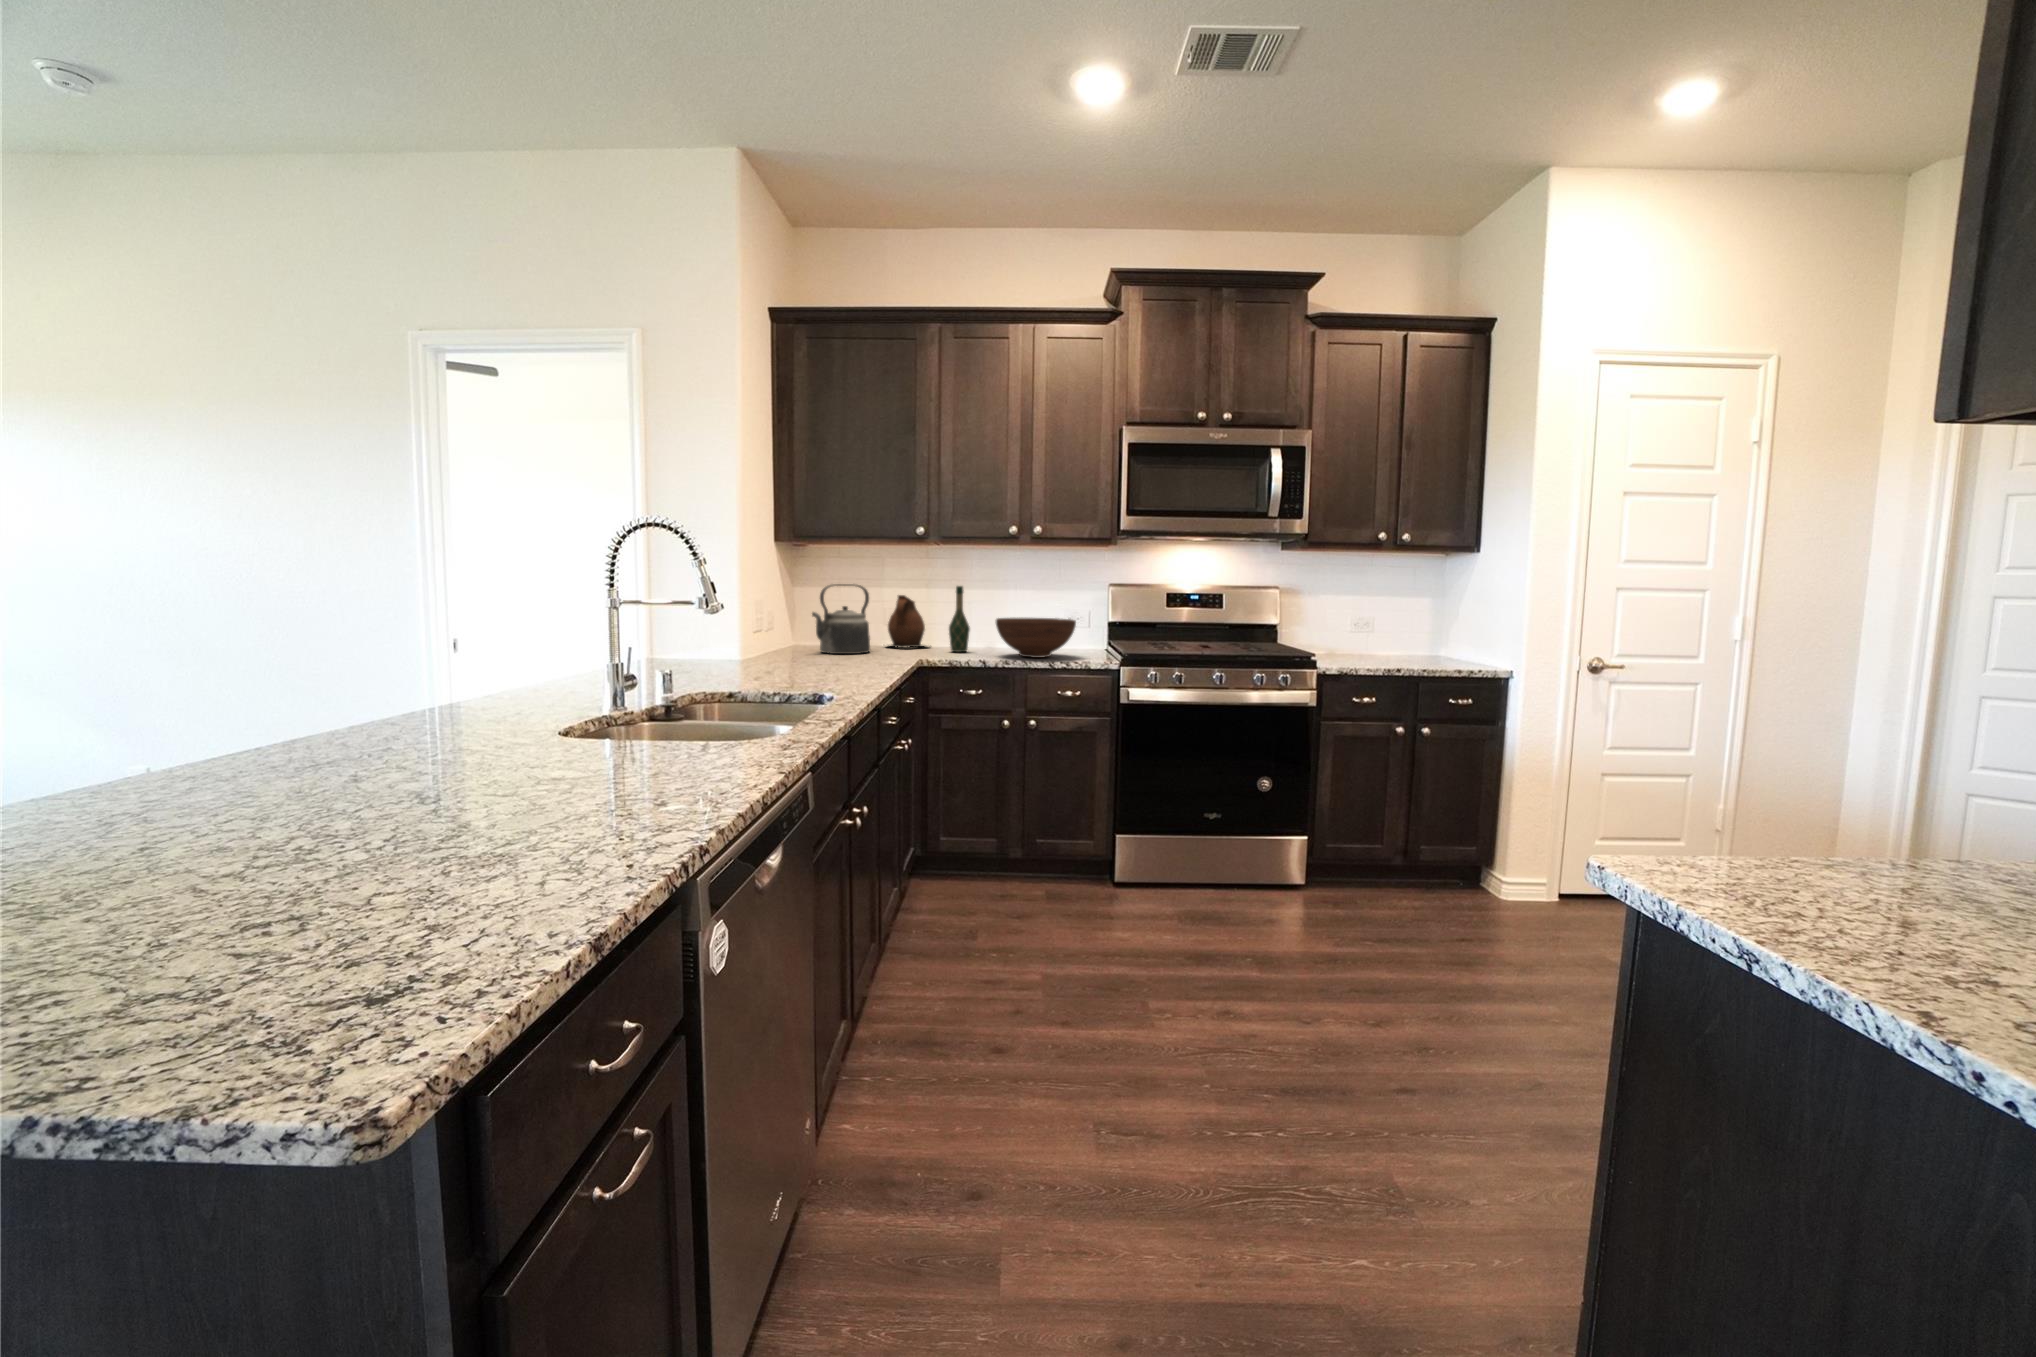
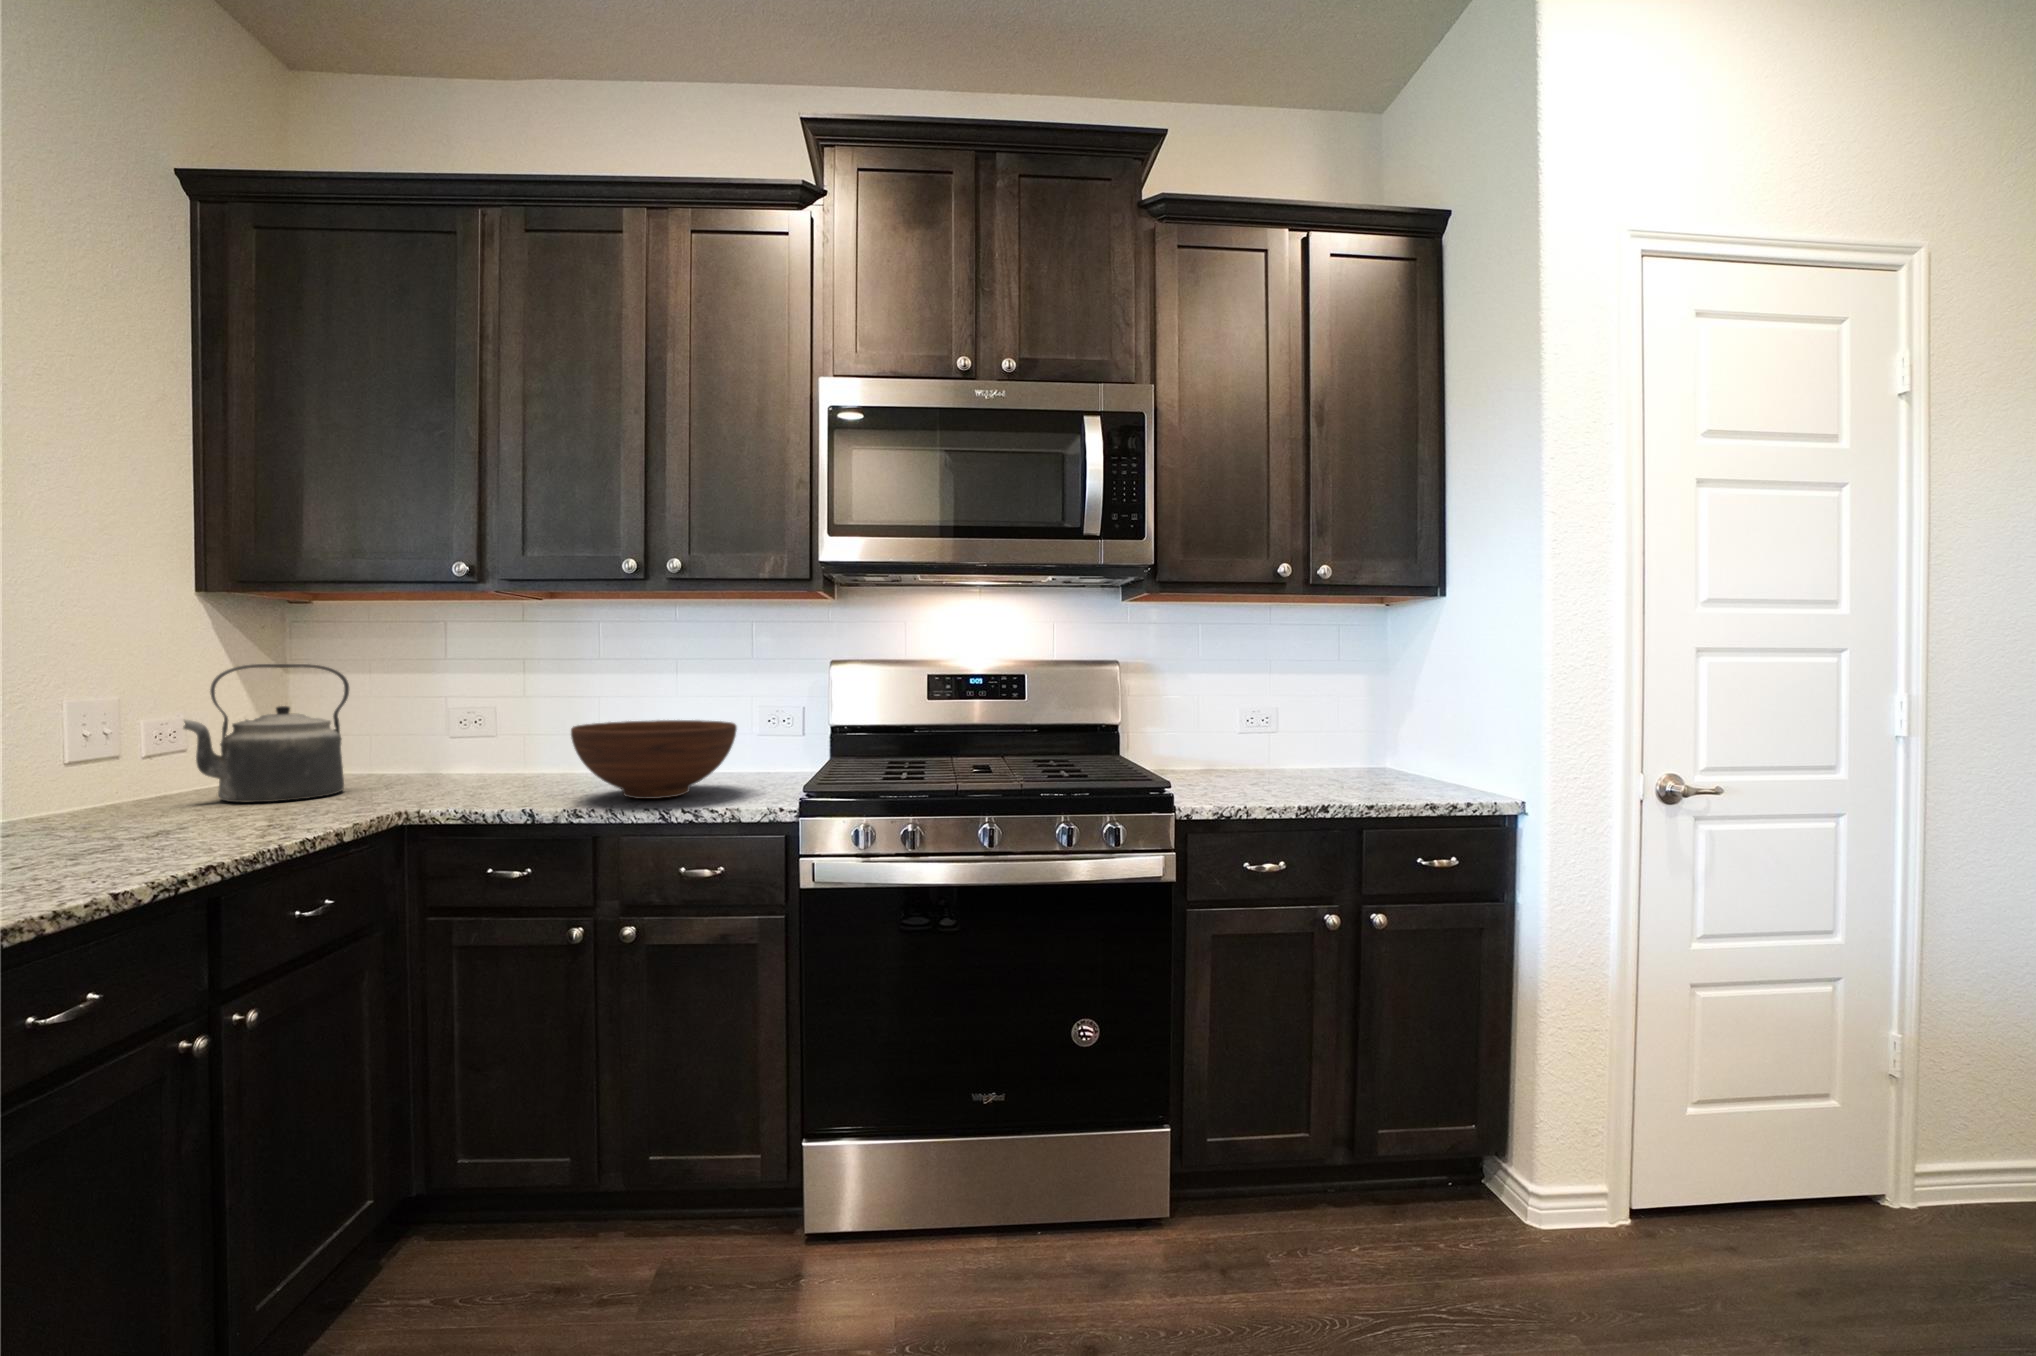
wine bottle: present [949,586,970,652] -> none [510,664,555,788]
ceramic pitcher: present [888,595,926,648] -> none [410,683,512,780]

